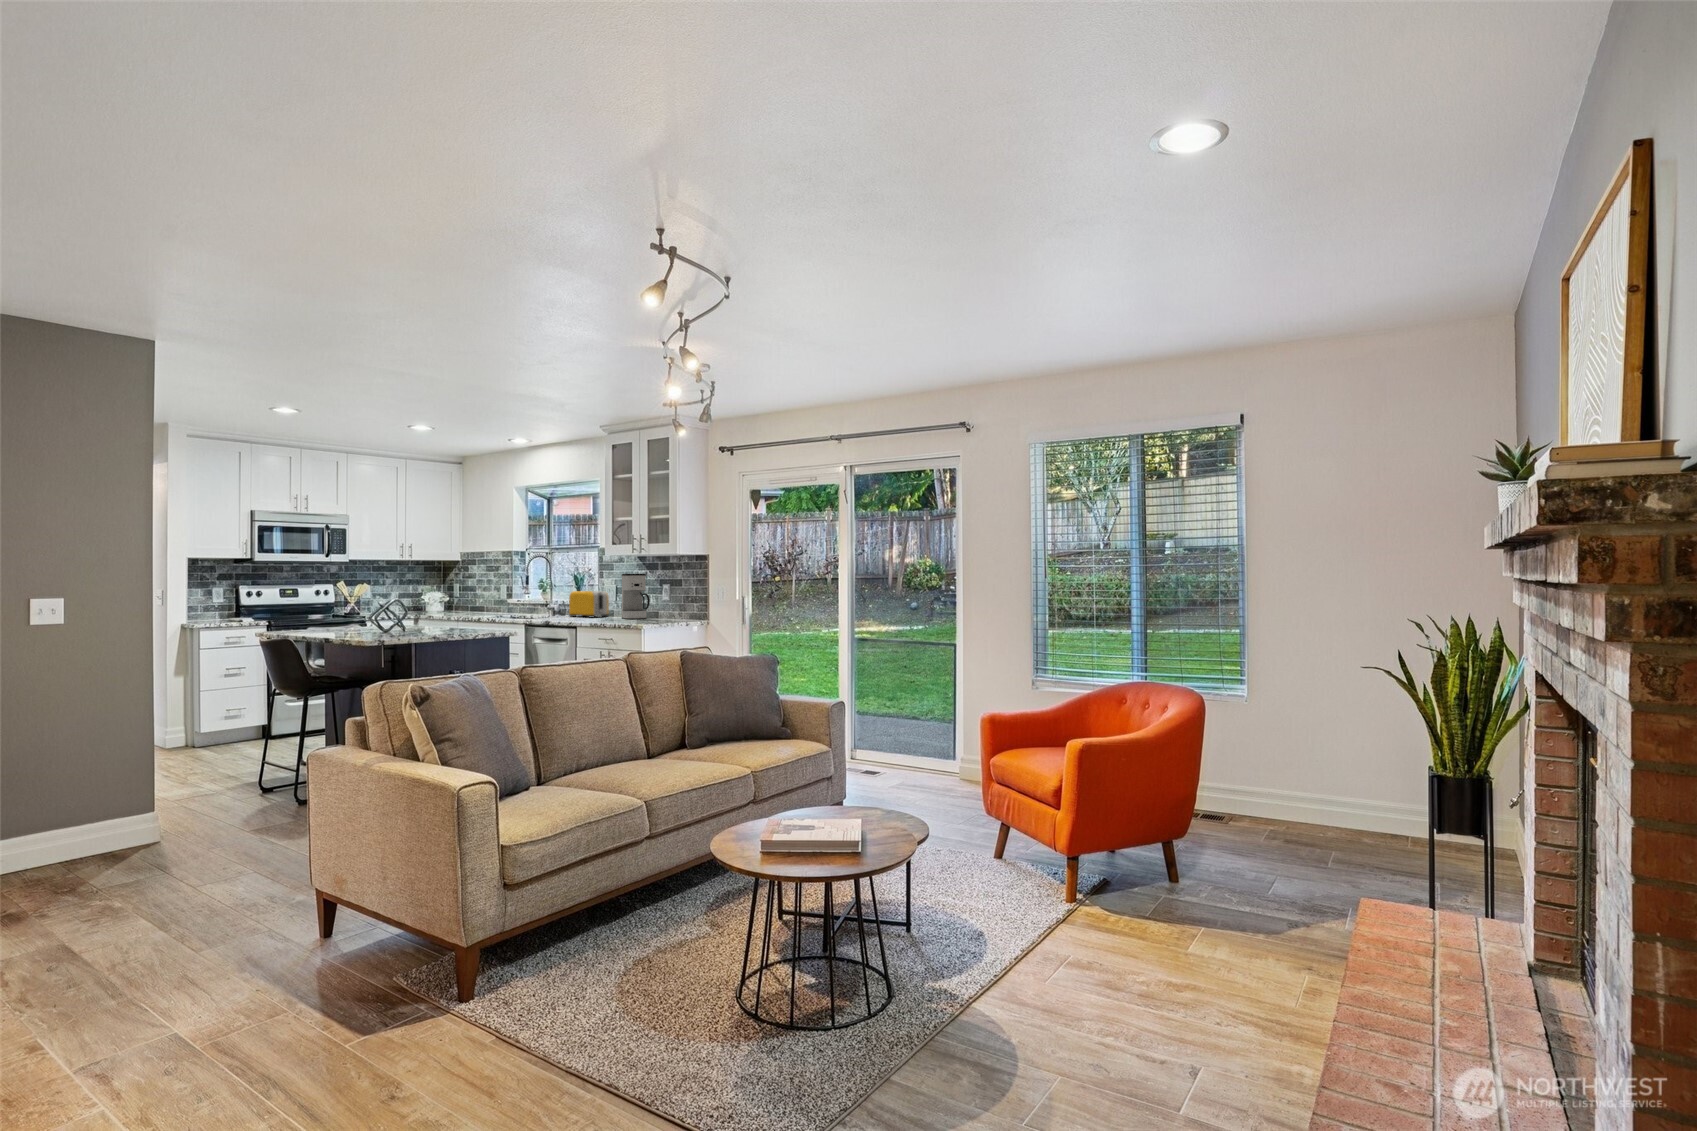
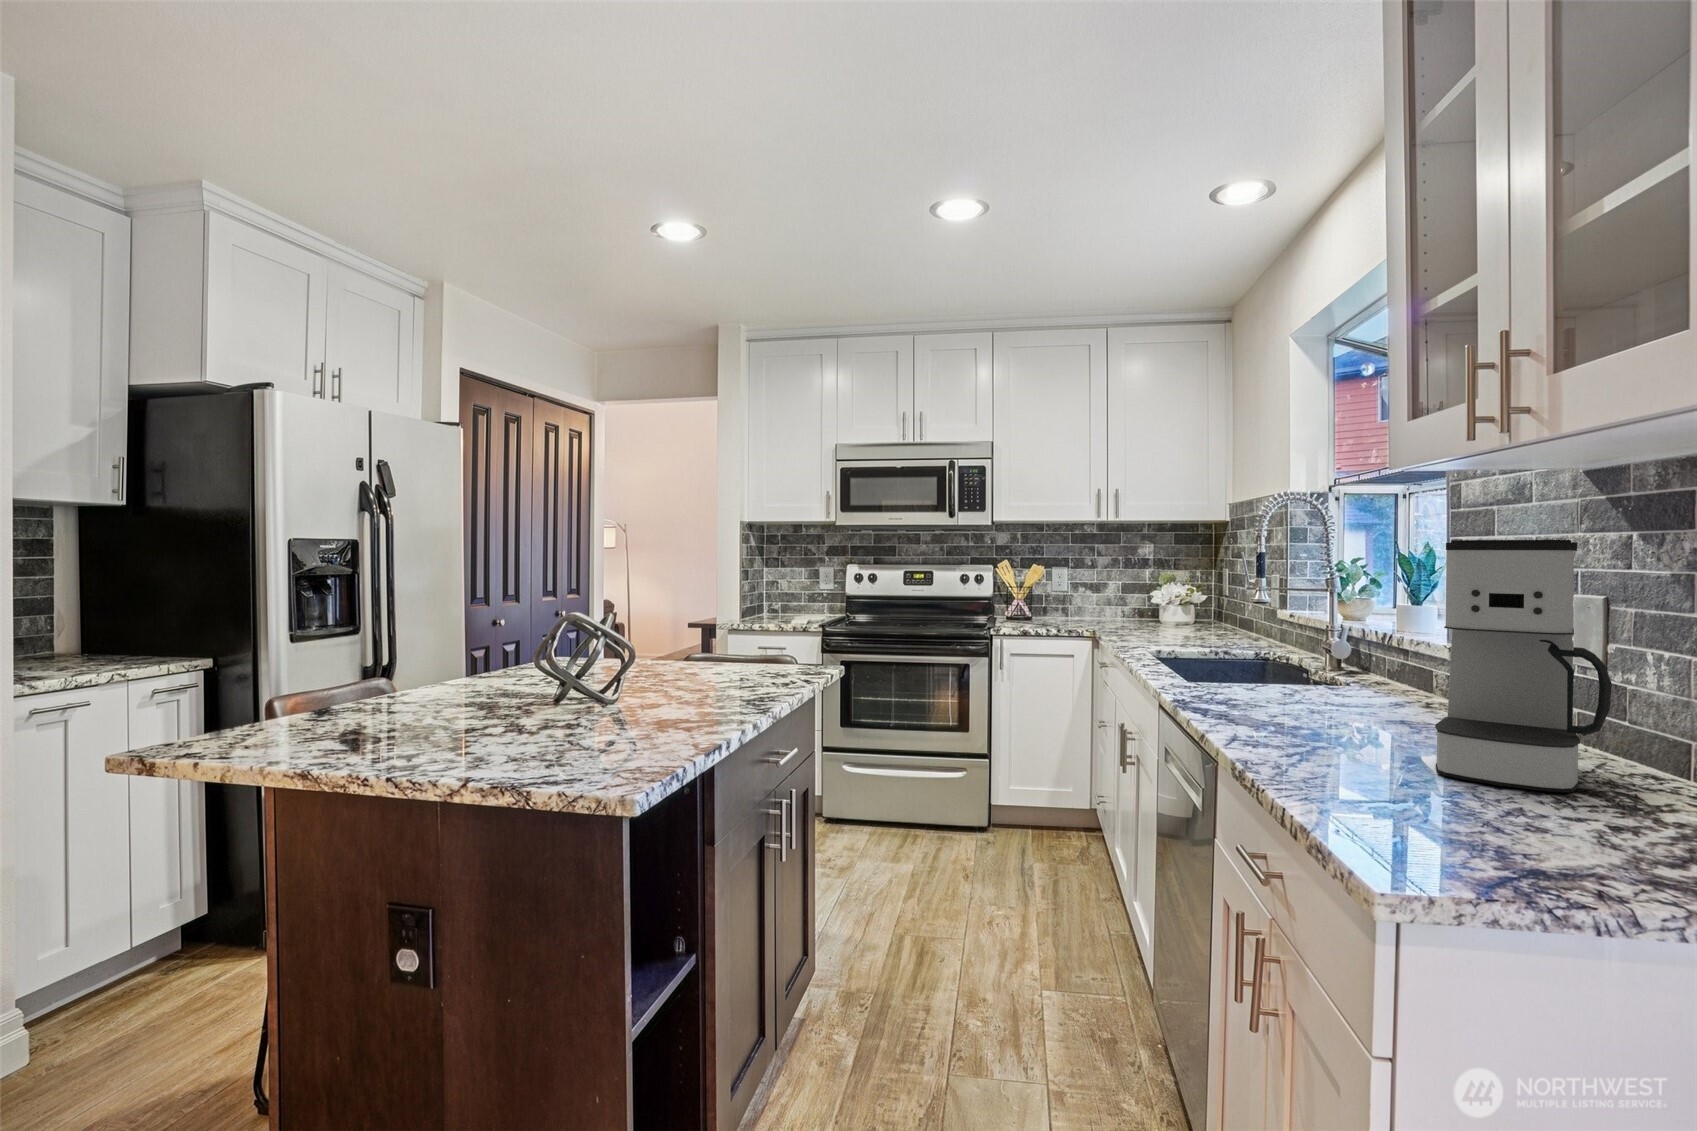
toaster: present [569,591,609,617] -> none [1285,608,1427,726]

